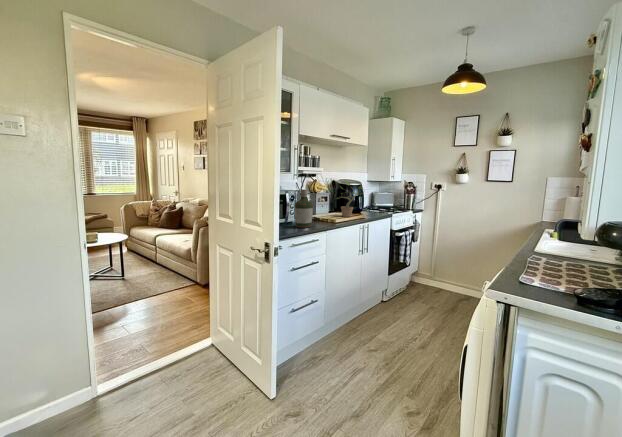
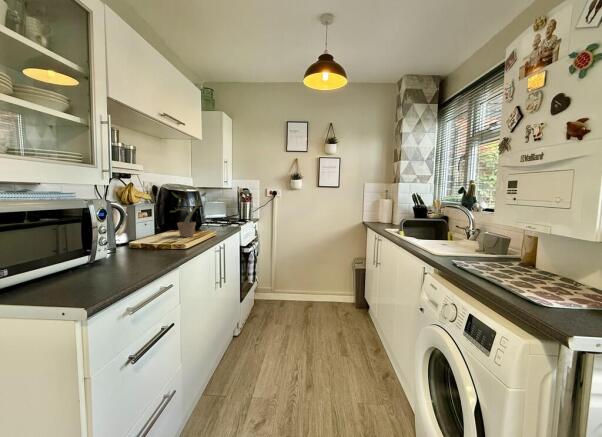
bottle: present [295,190,313,228] -> none [114,199,152,270]

